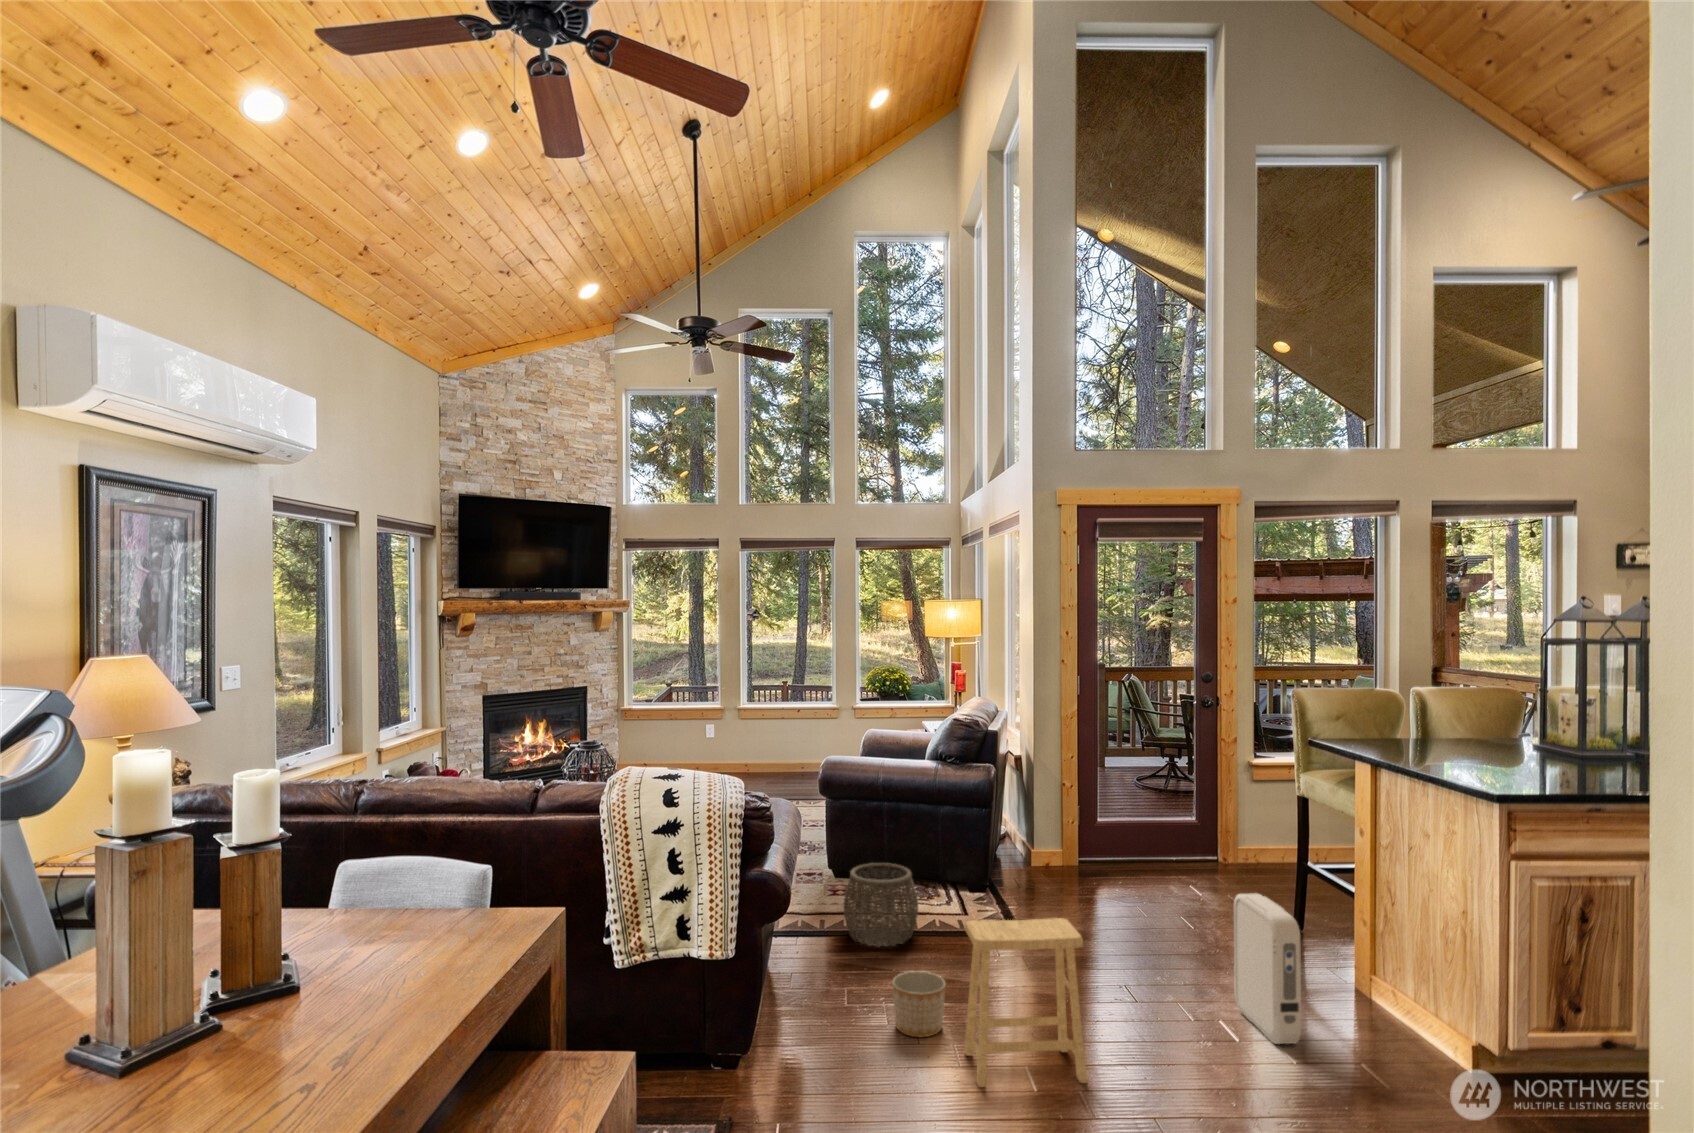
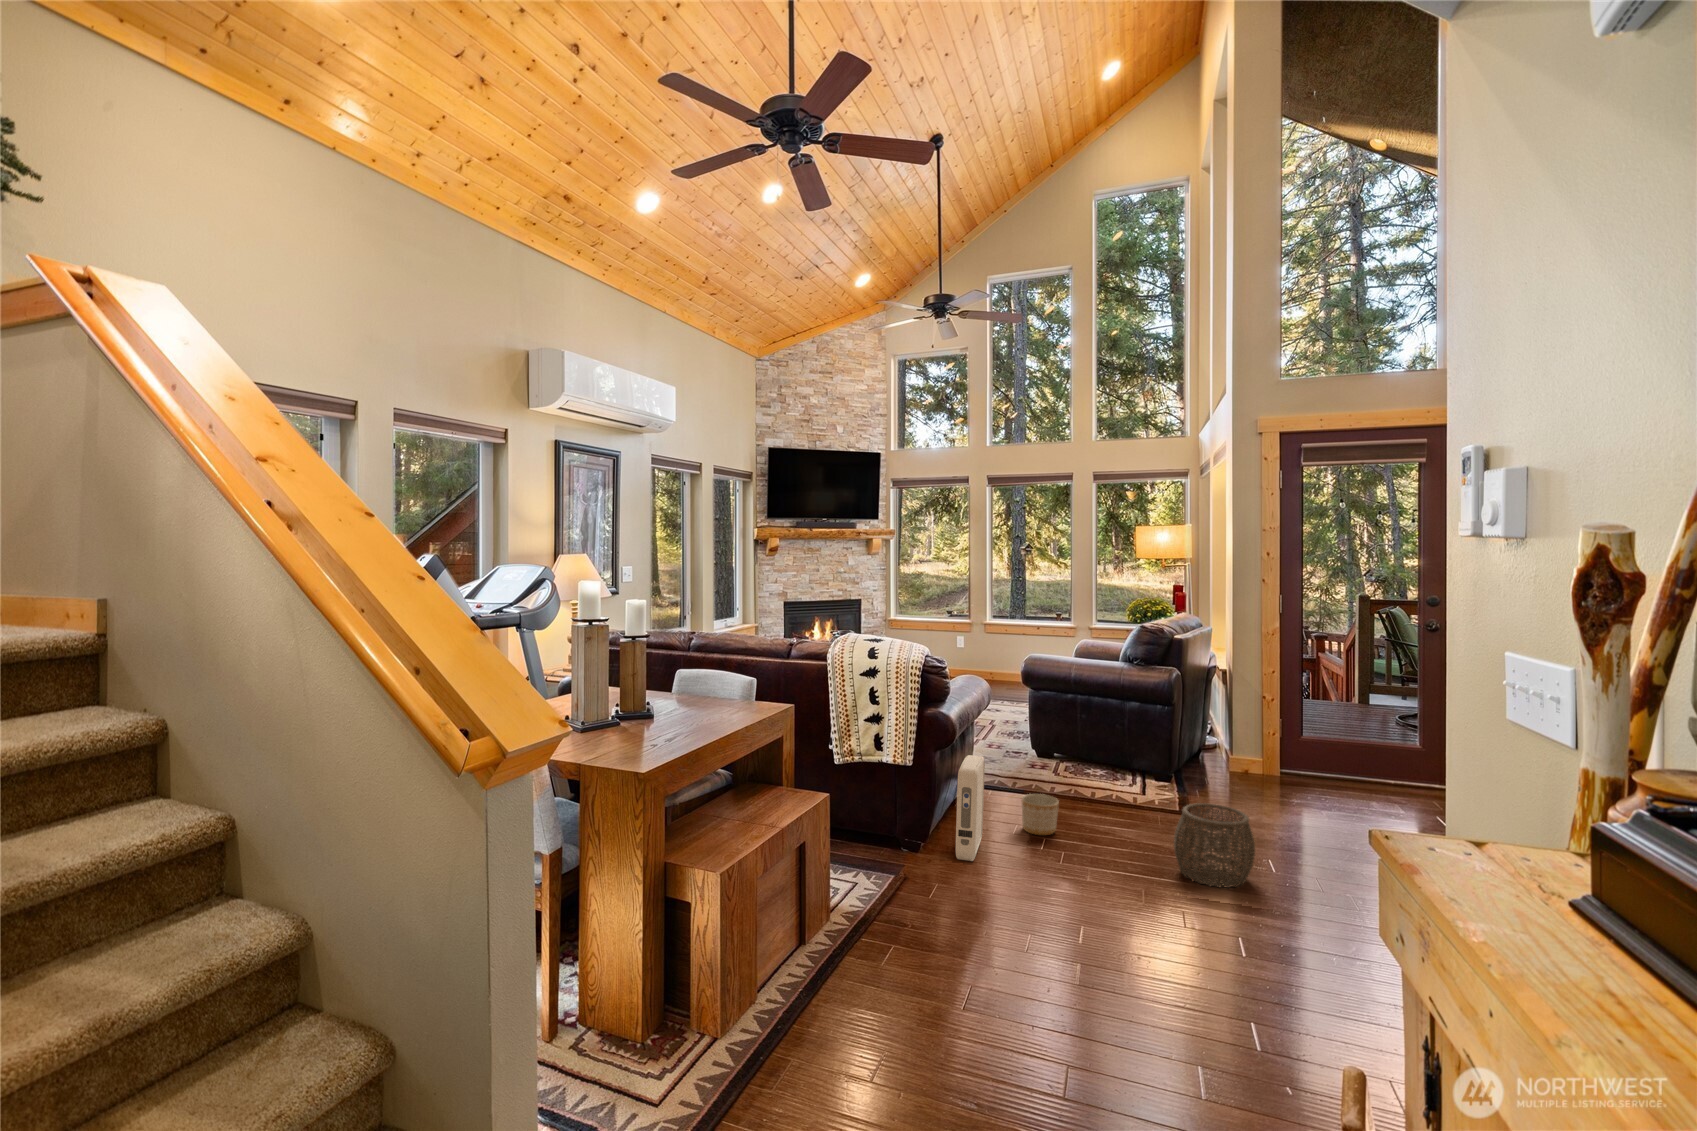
woven basket: present [843,863,918,947] -> present [1174,803,1255,888]
air purifier: present [1234,893,1301,1044] -> present [955,755,985,861]
footstool: present [964,918,1087,1087] -> none [1063,757,1144,871]

